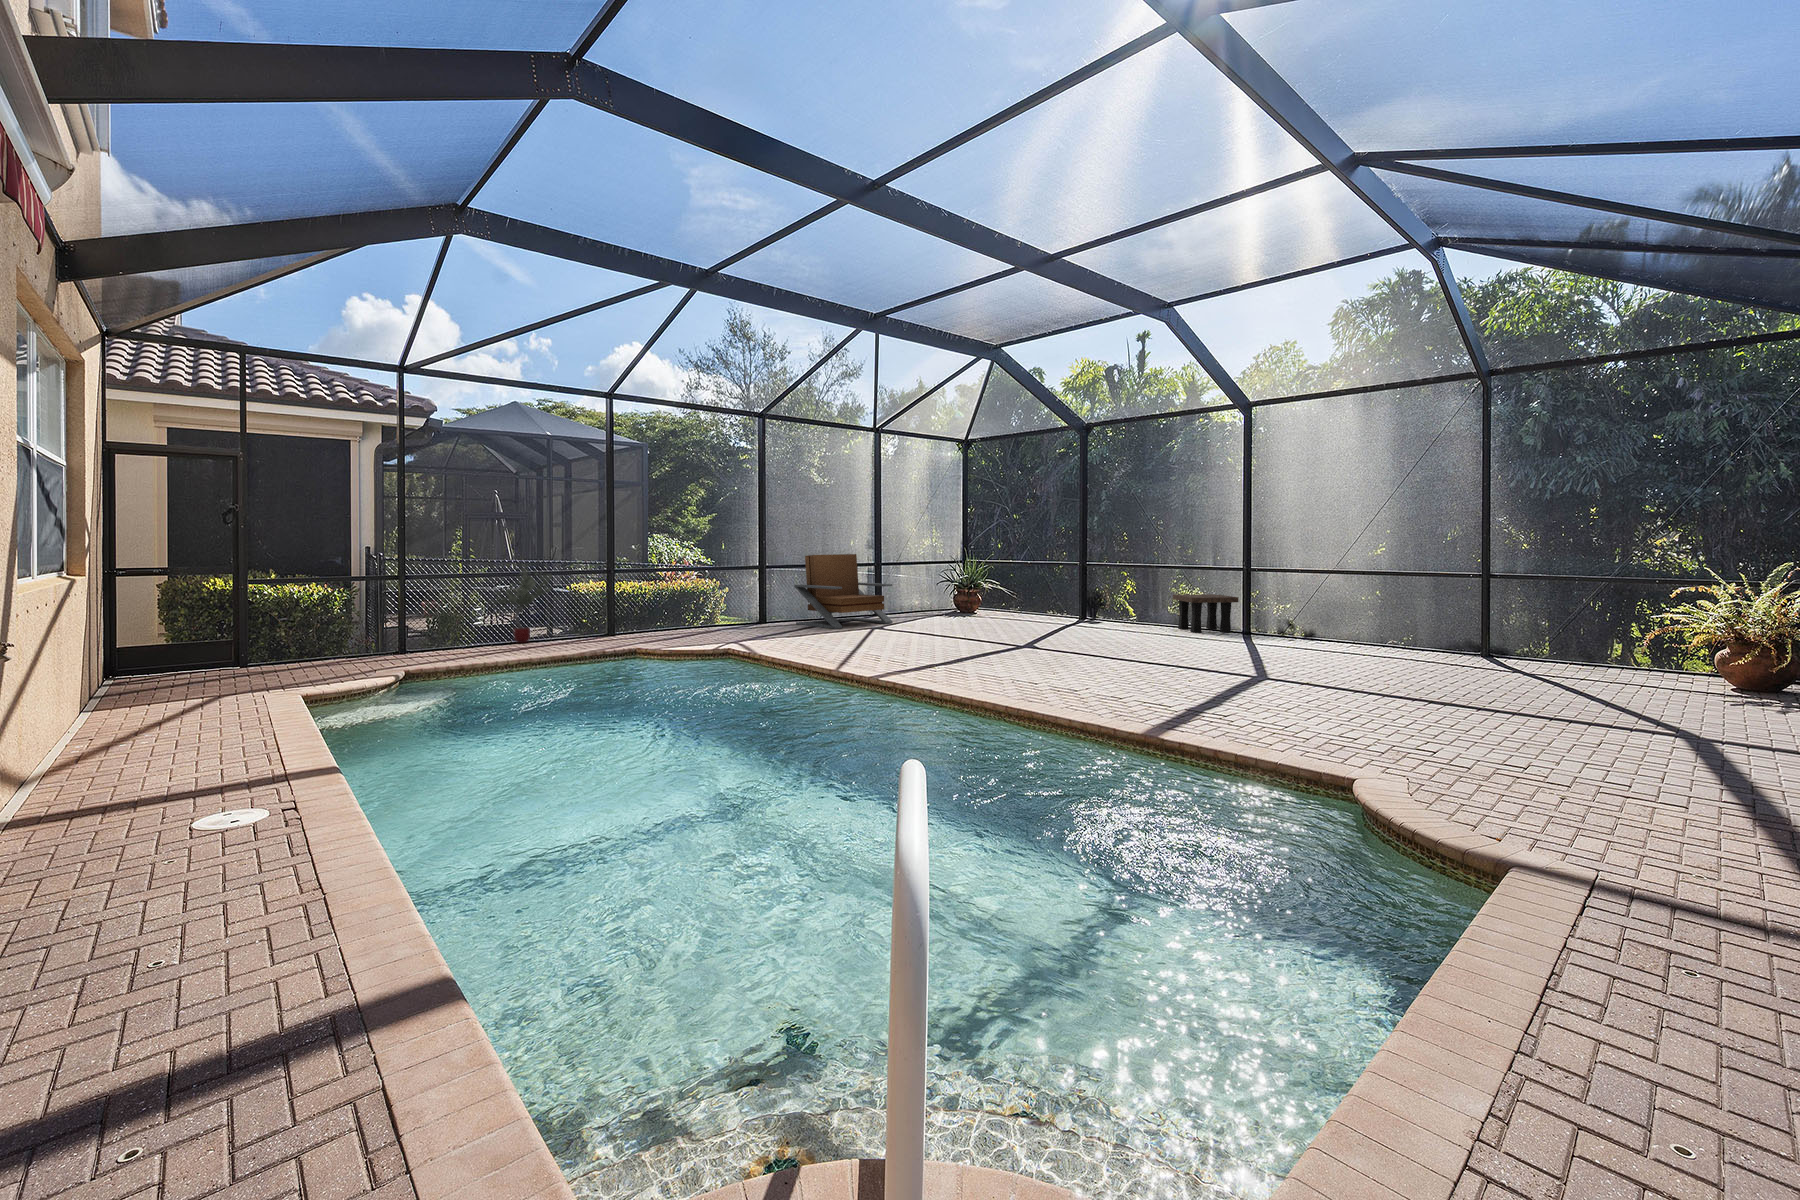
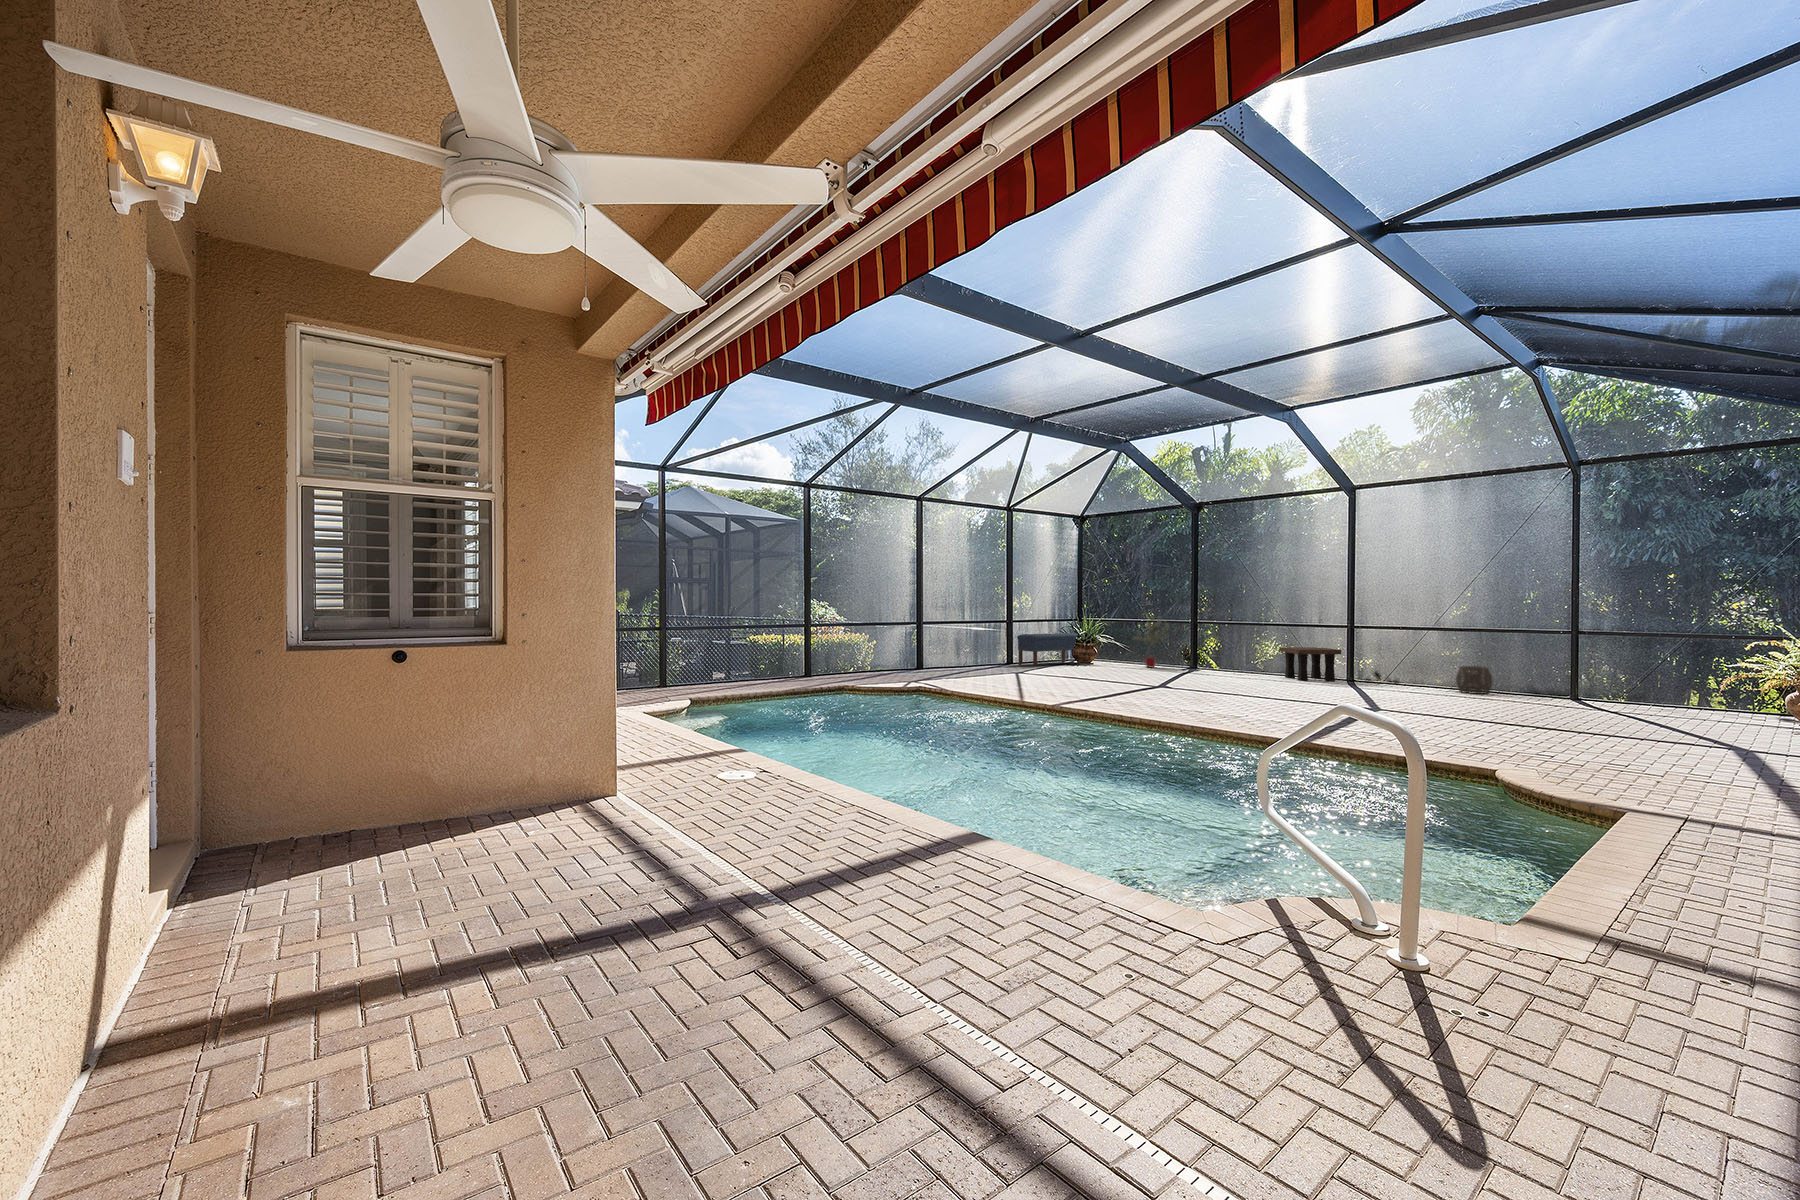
lounge chair: present [794,554,893,629] -> none [943,610,1027,674]
potted tree: present [489,566,552,643] -> present [1134,617,1169,668]
bench: none [887,579,962,618] -> present [1017,633,1080,666]
woven basket: none [1358,615,1398,647] -> present [1456,666,1493,694]

